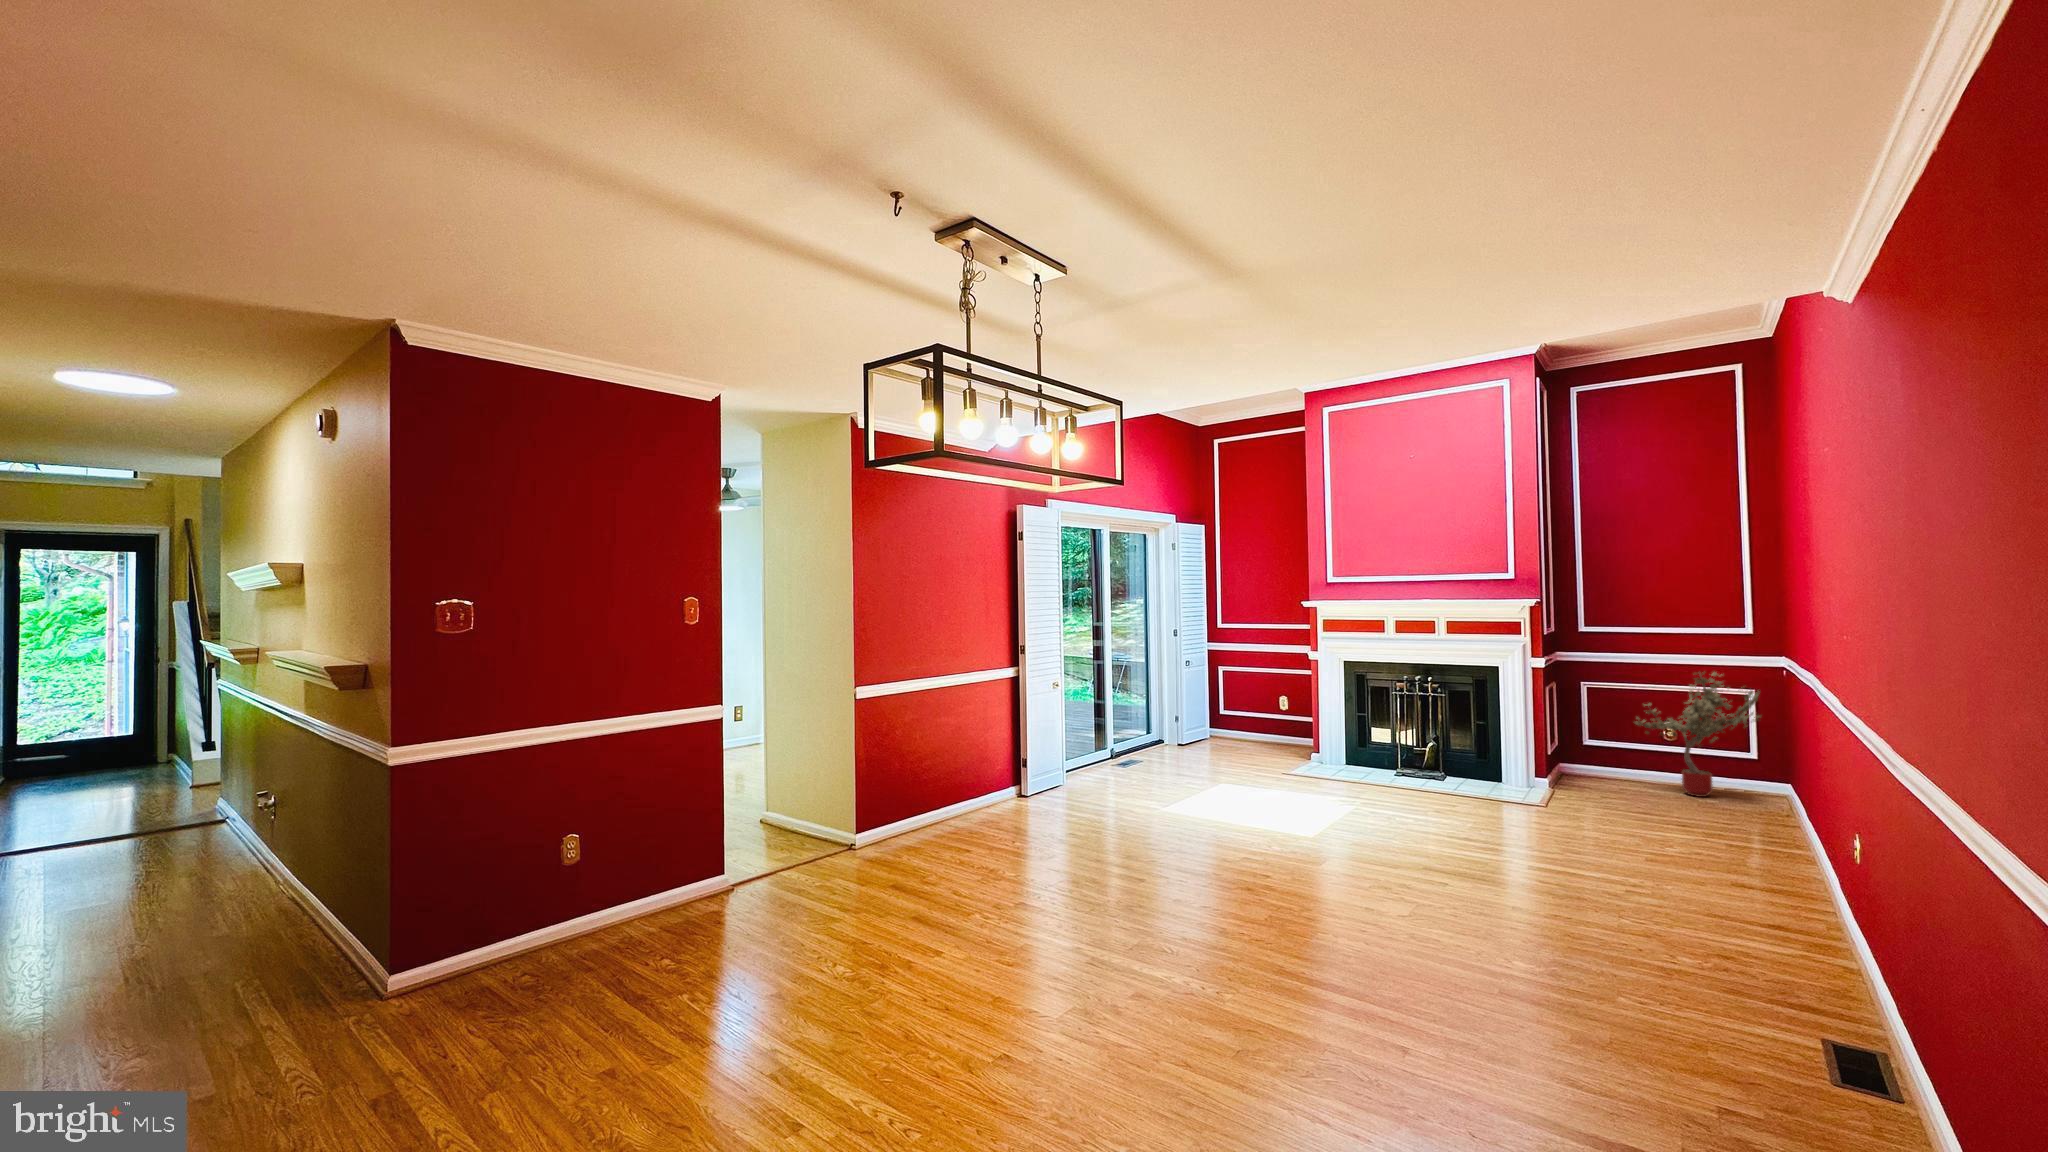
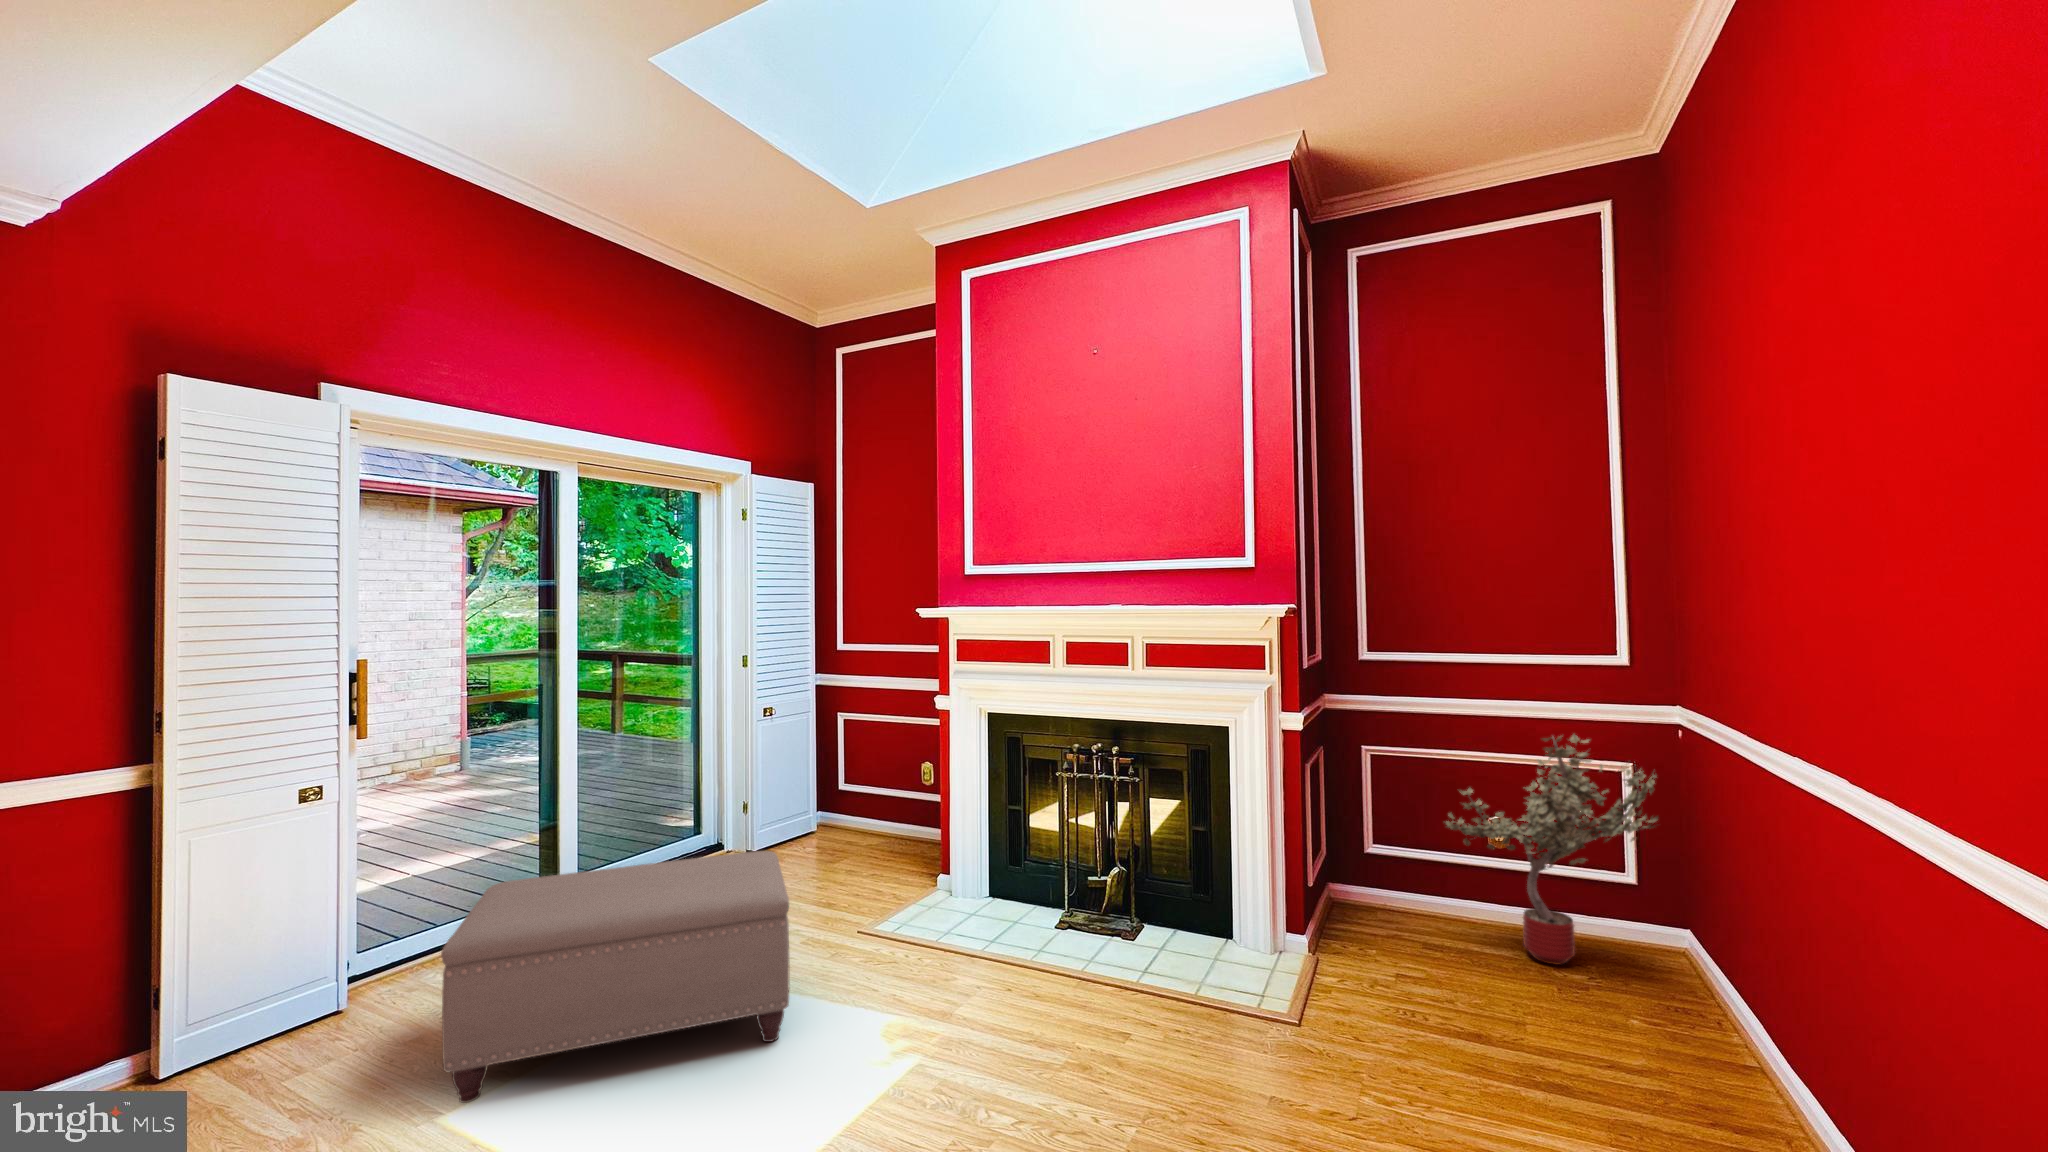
ottoman: none [1135,722,1286,808] -> present [441,851,790,1103]

